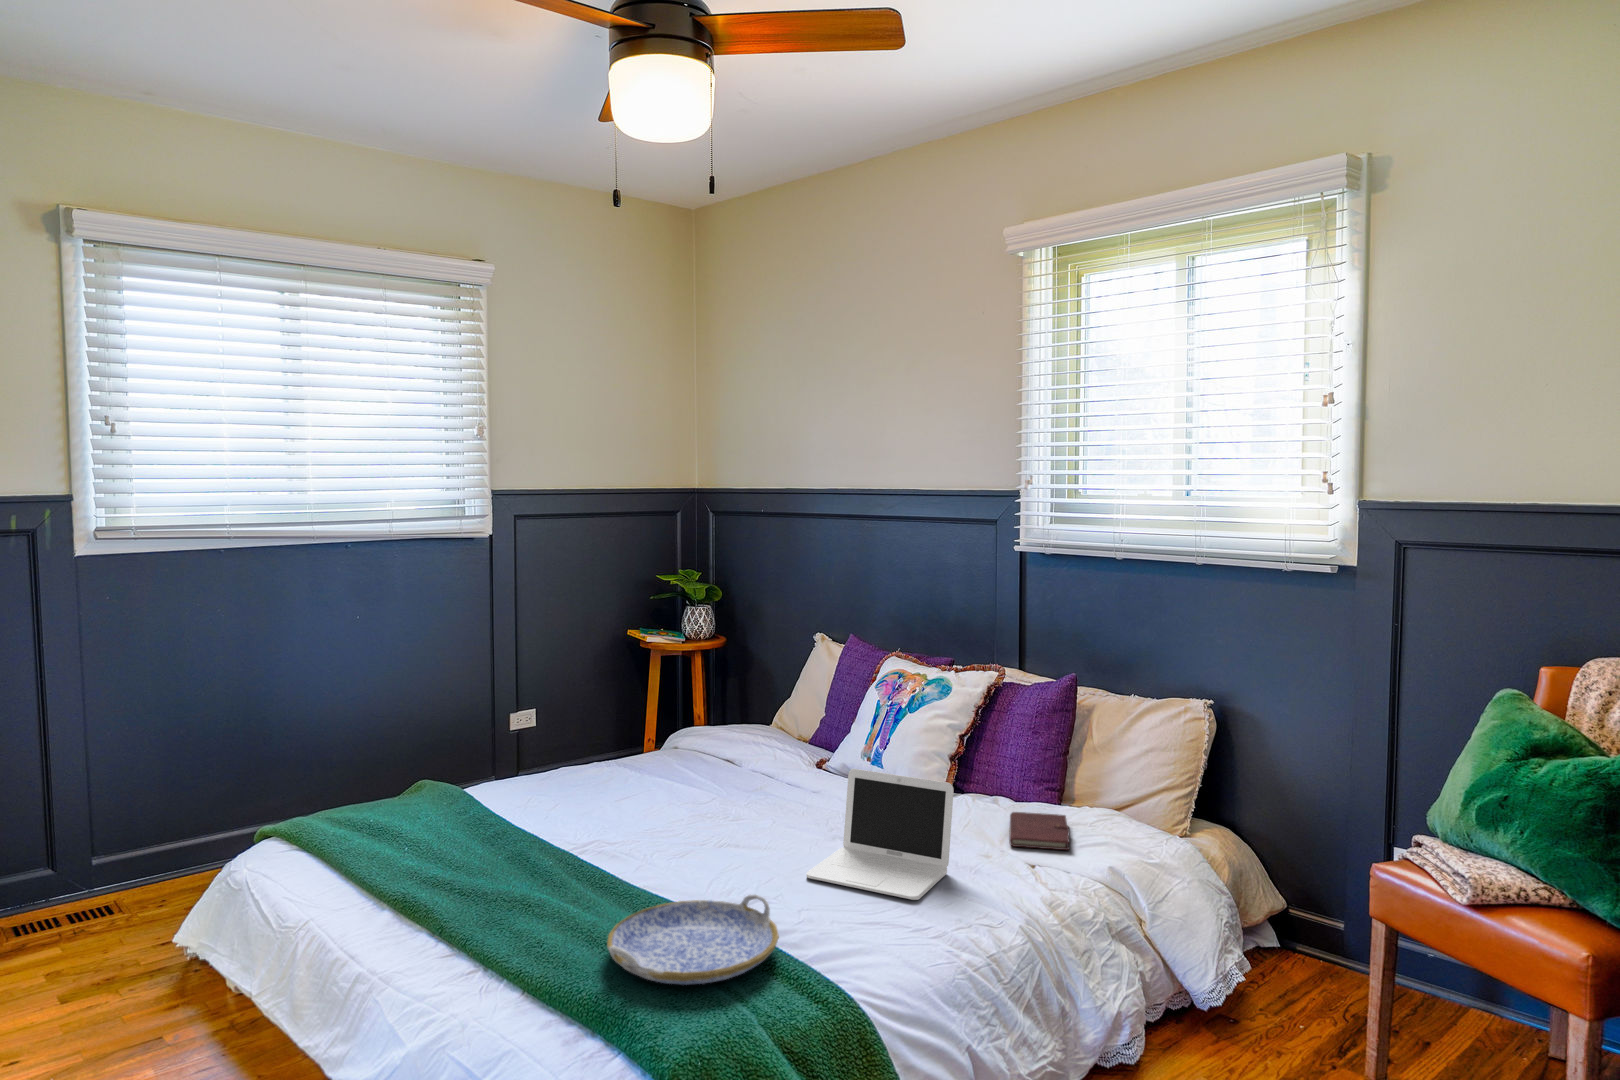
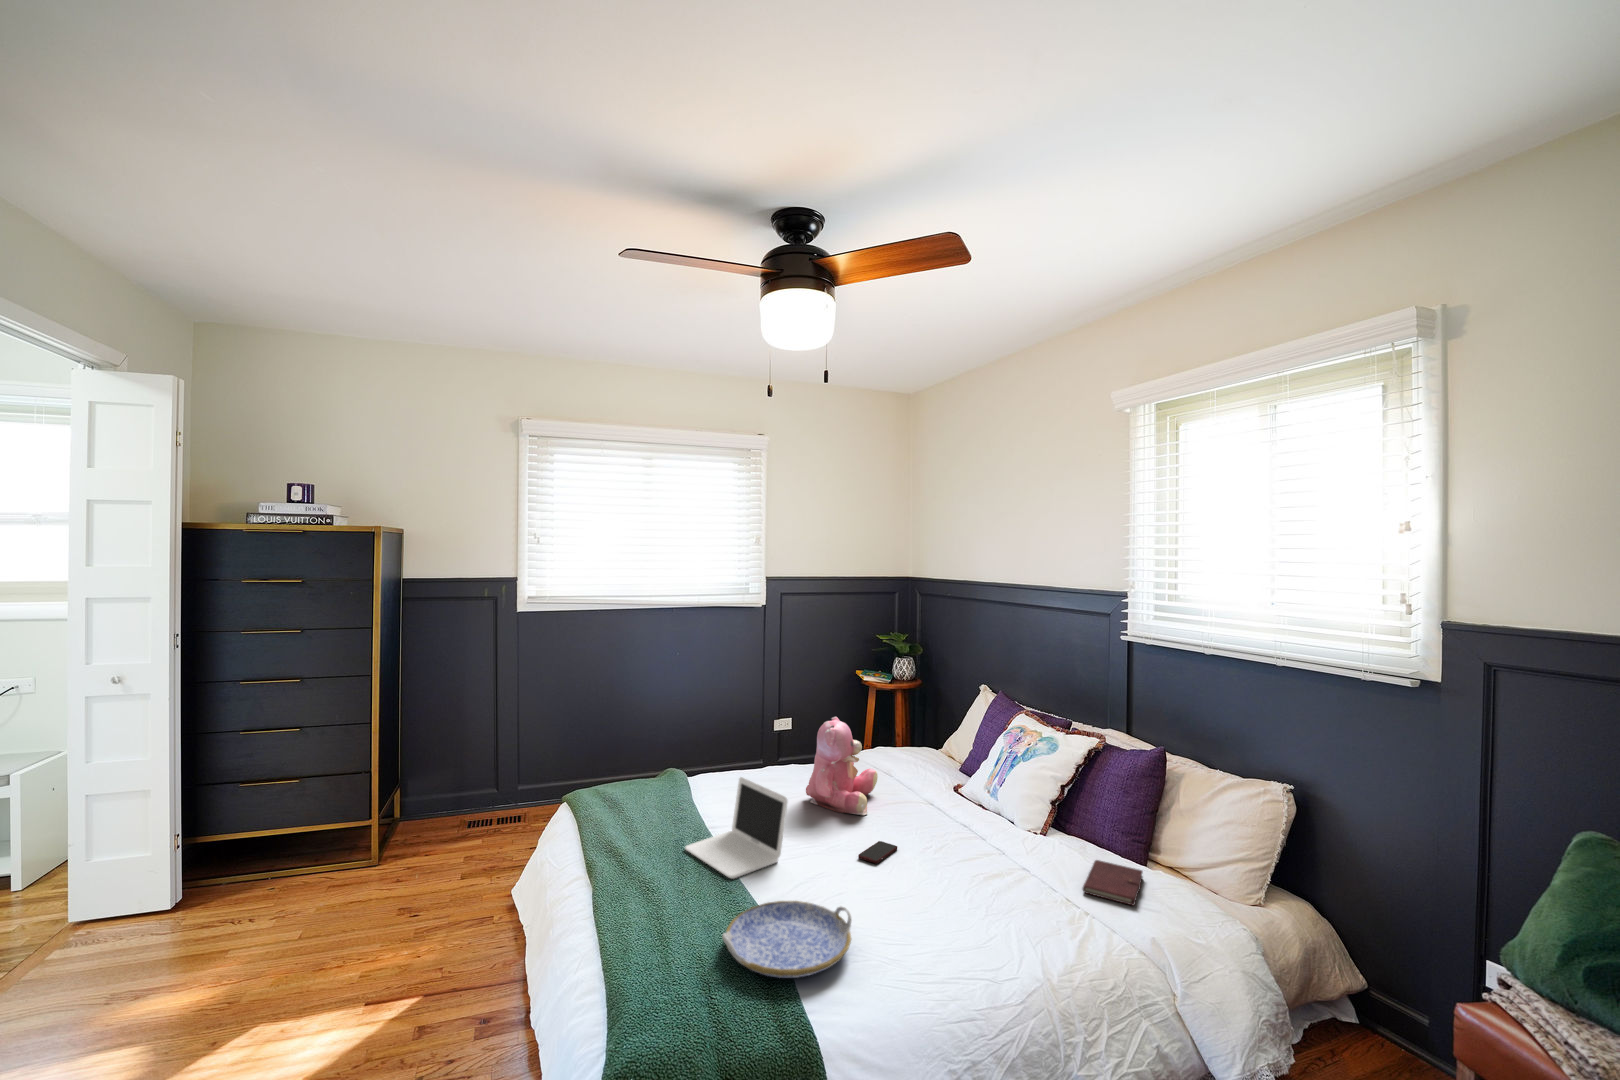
teddy bear: none [620,678,715,805] -> present [806,716,878,815]
laptop: present [807,769,954,900] -> present [685,777,788,878]
smartphone: none [729,828,774,852] -> present [858,841,897,864]

